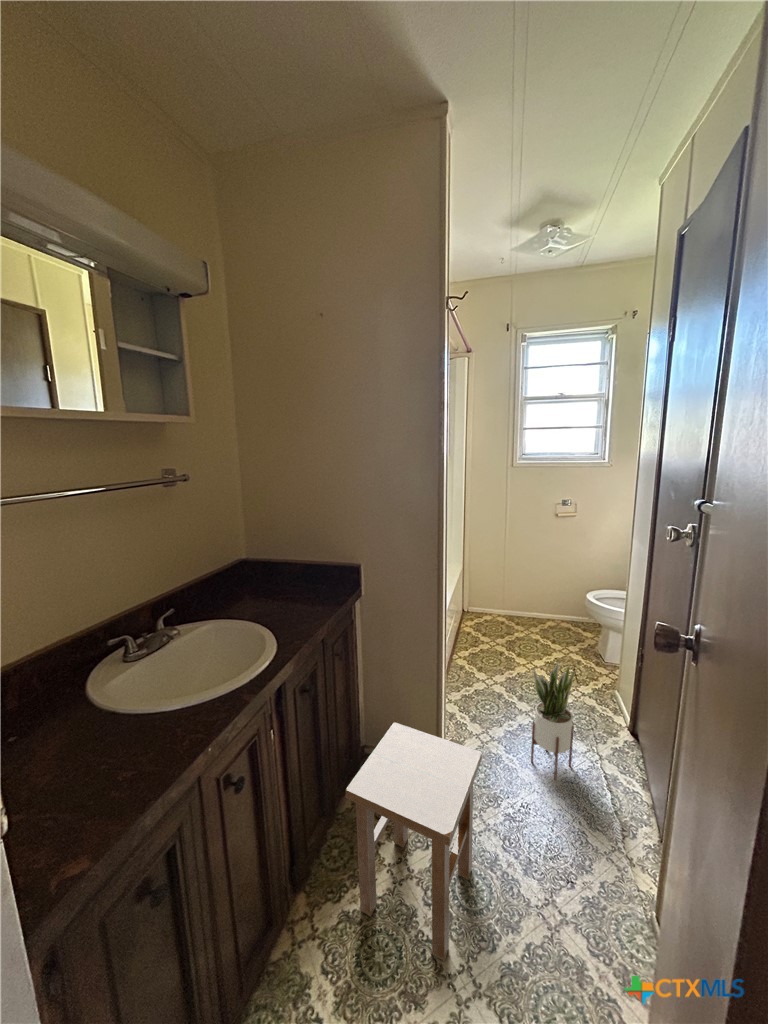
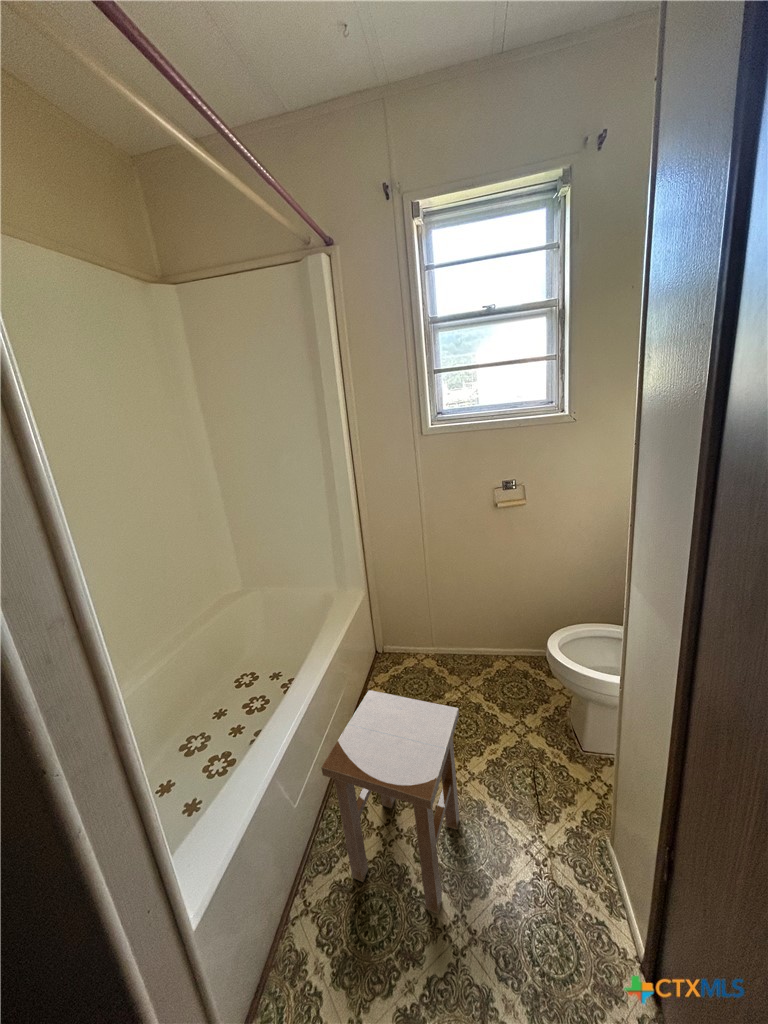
potted plant: present [531,662,574,779] -> none [503,608,547,720]

